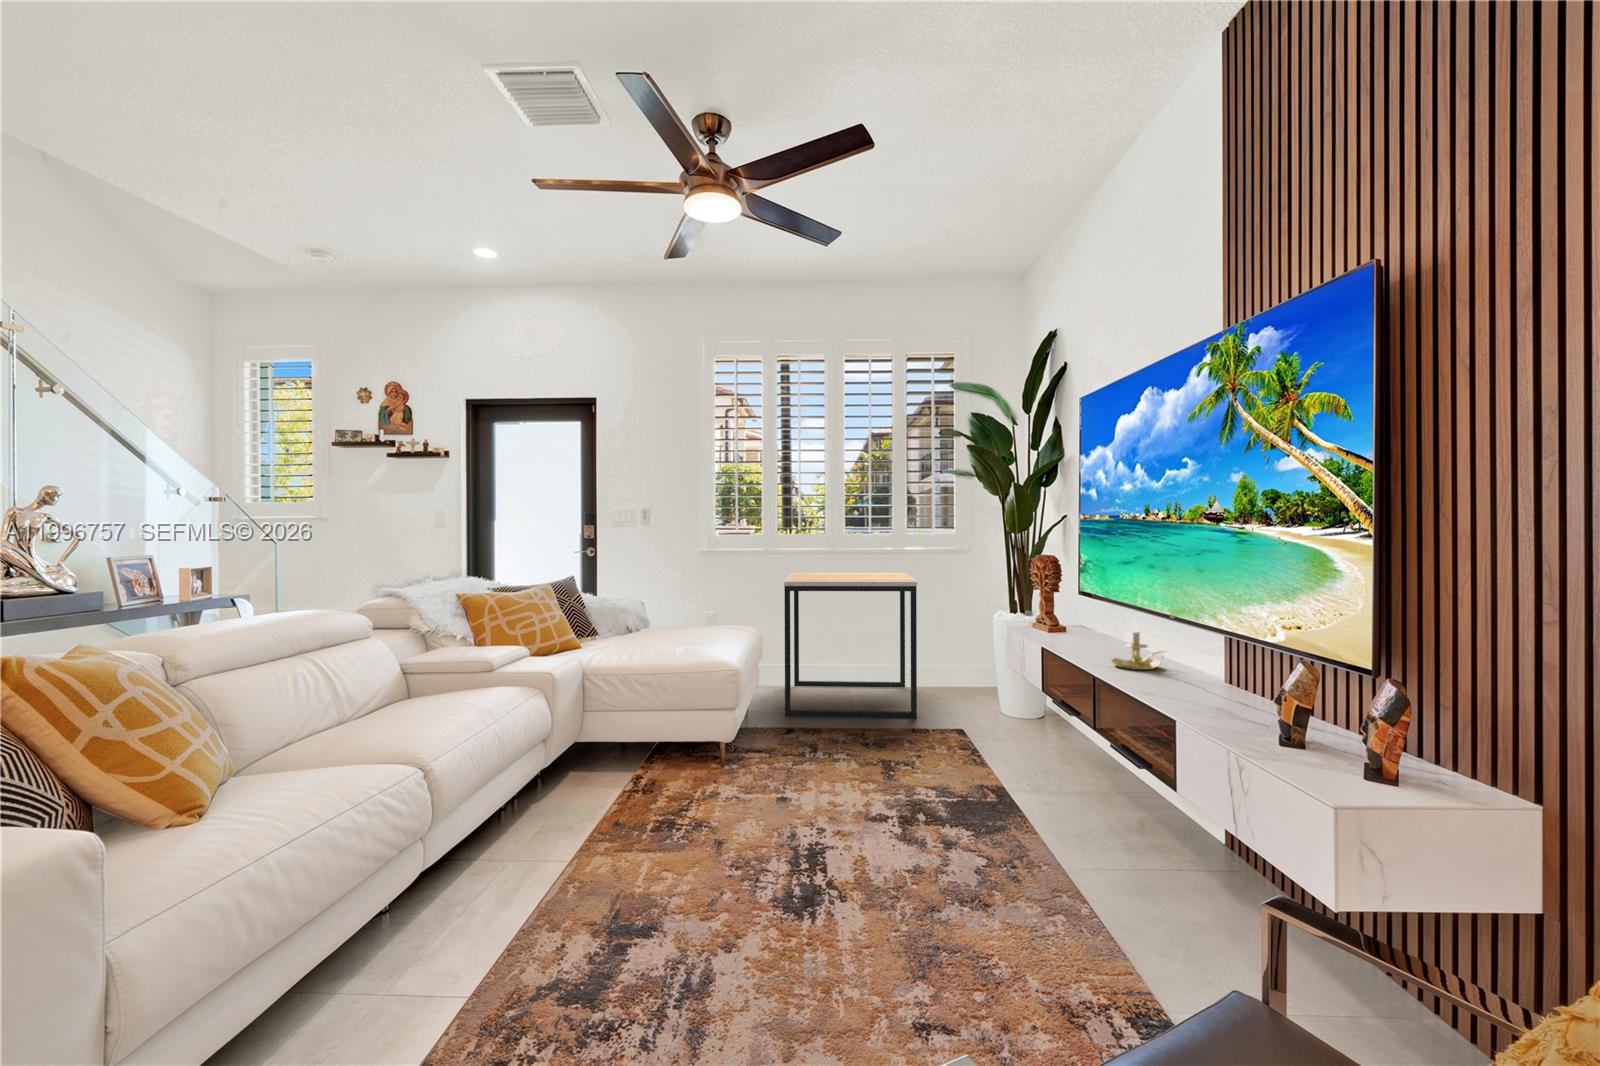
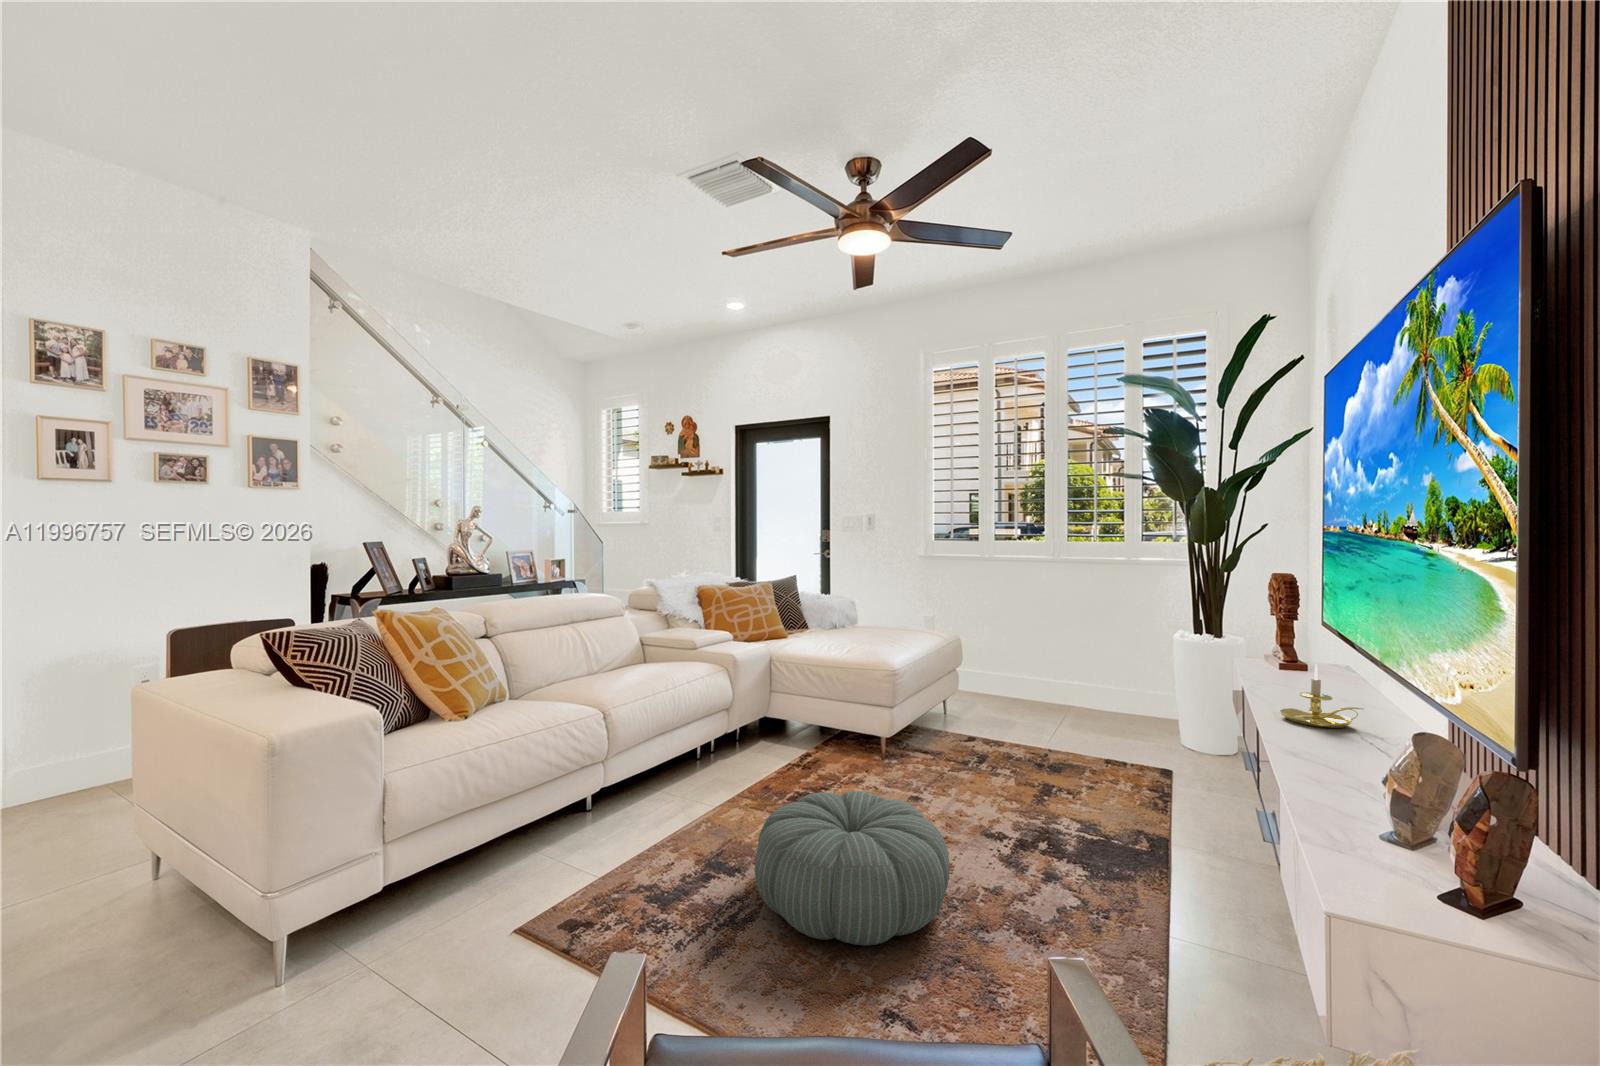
side table: present [784,573,917,718] -> none [977,583,1135,749]
pouf: none [687,802,907,976] -> present [755,791,950,945]

